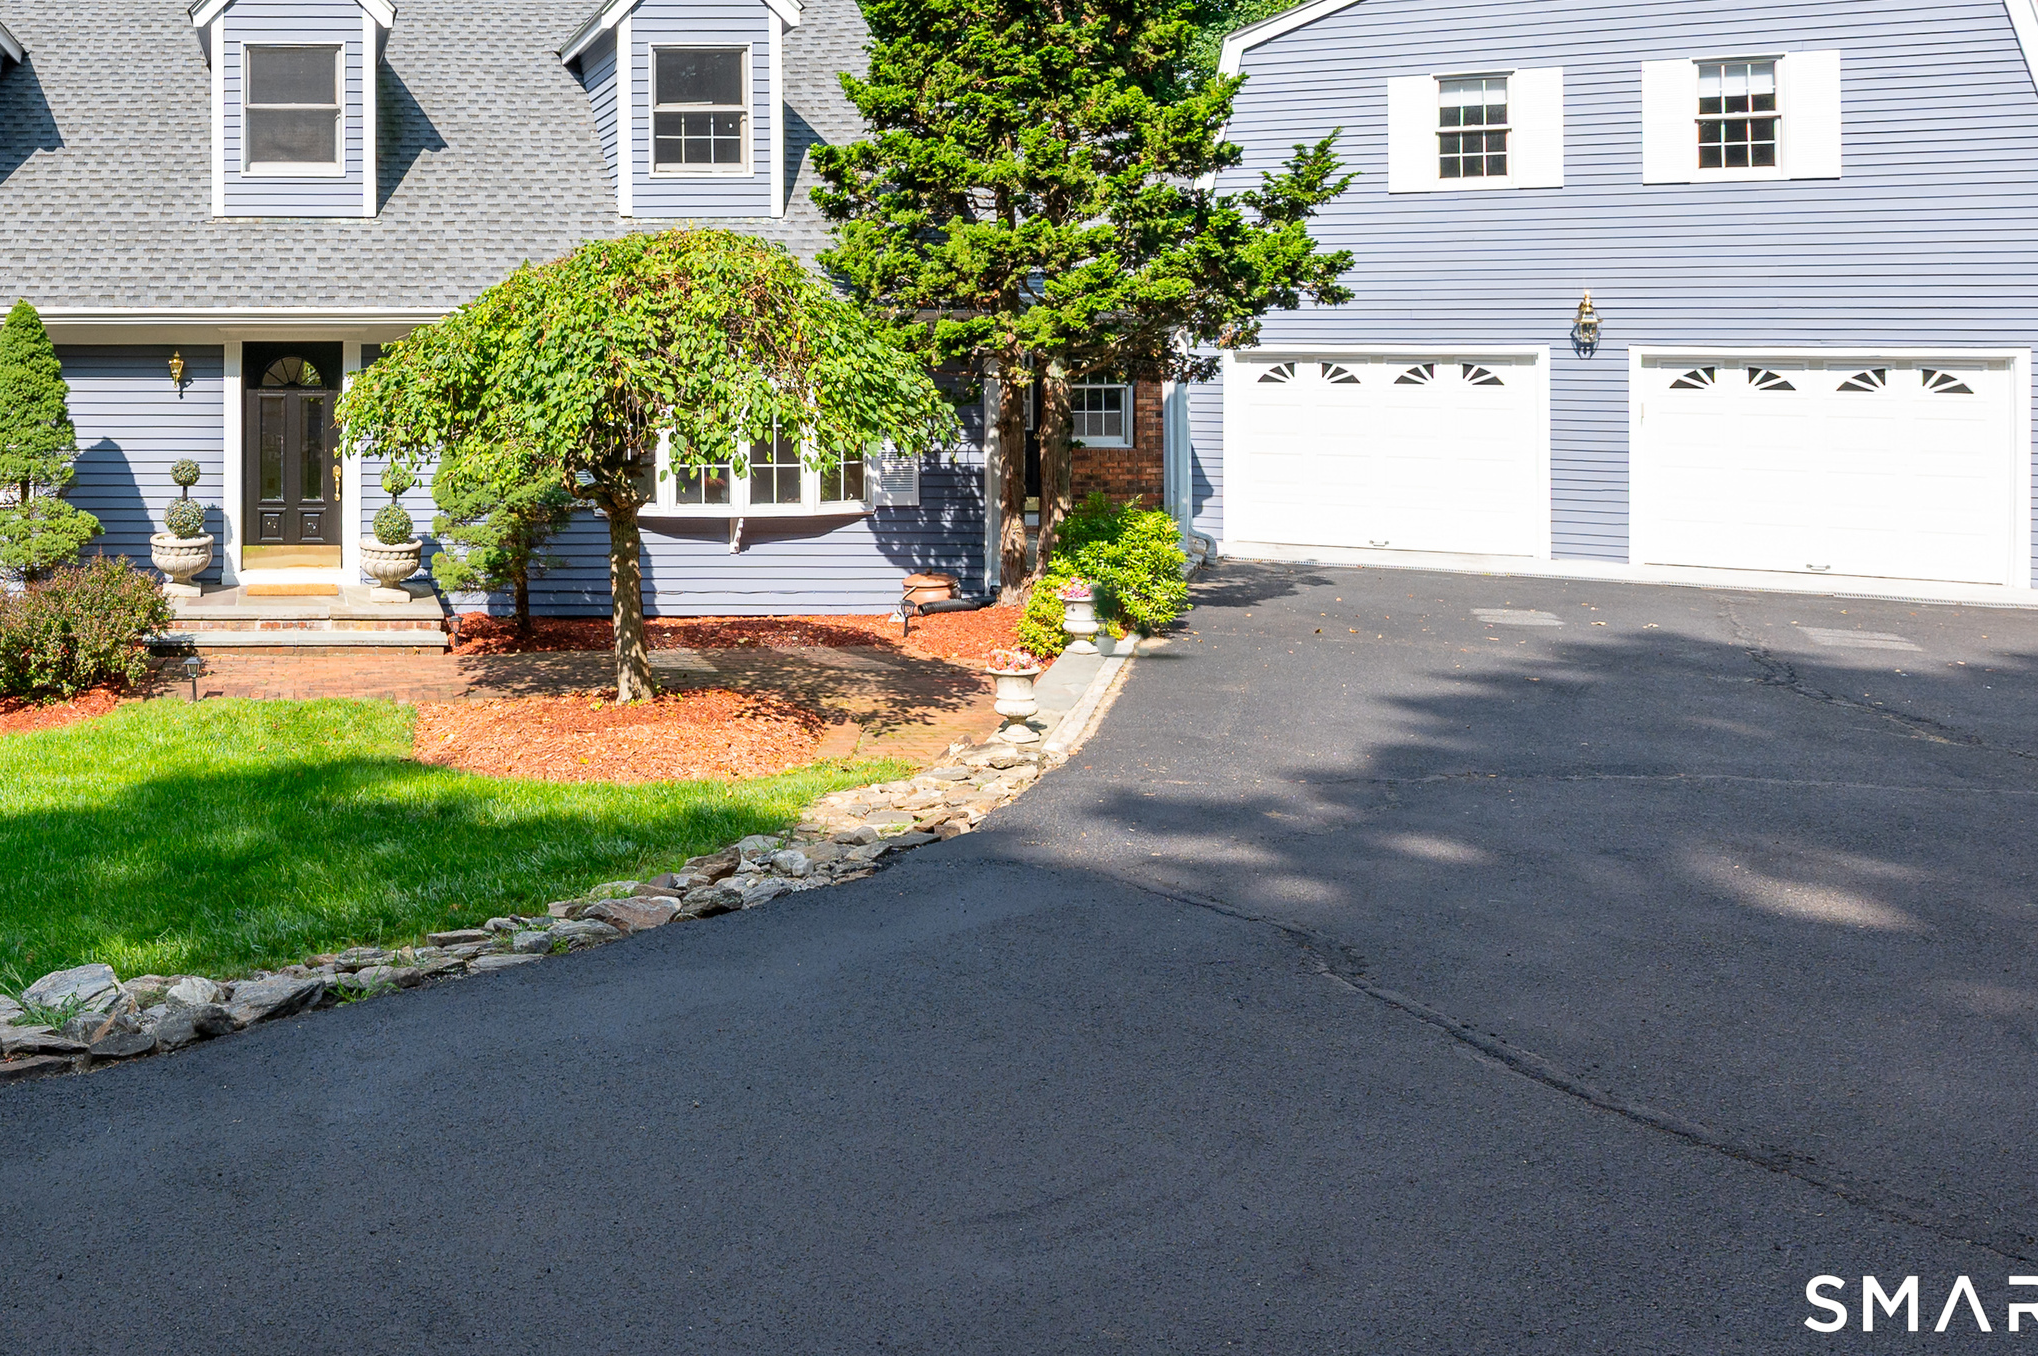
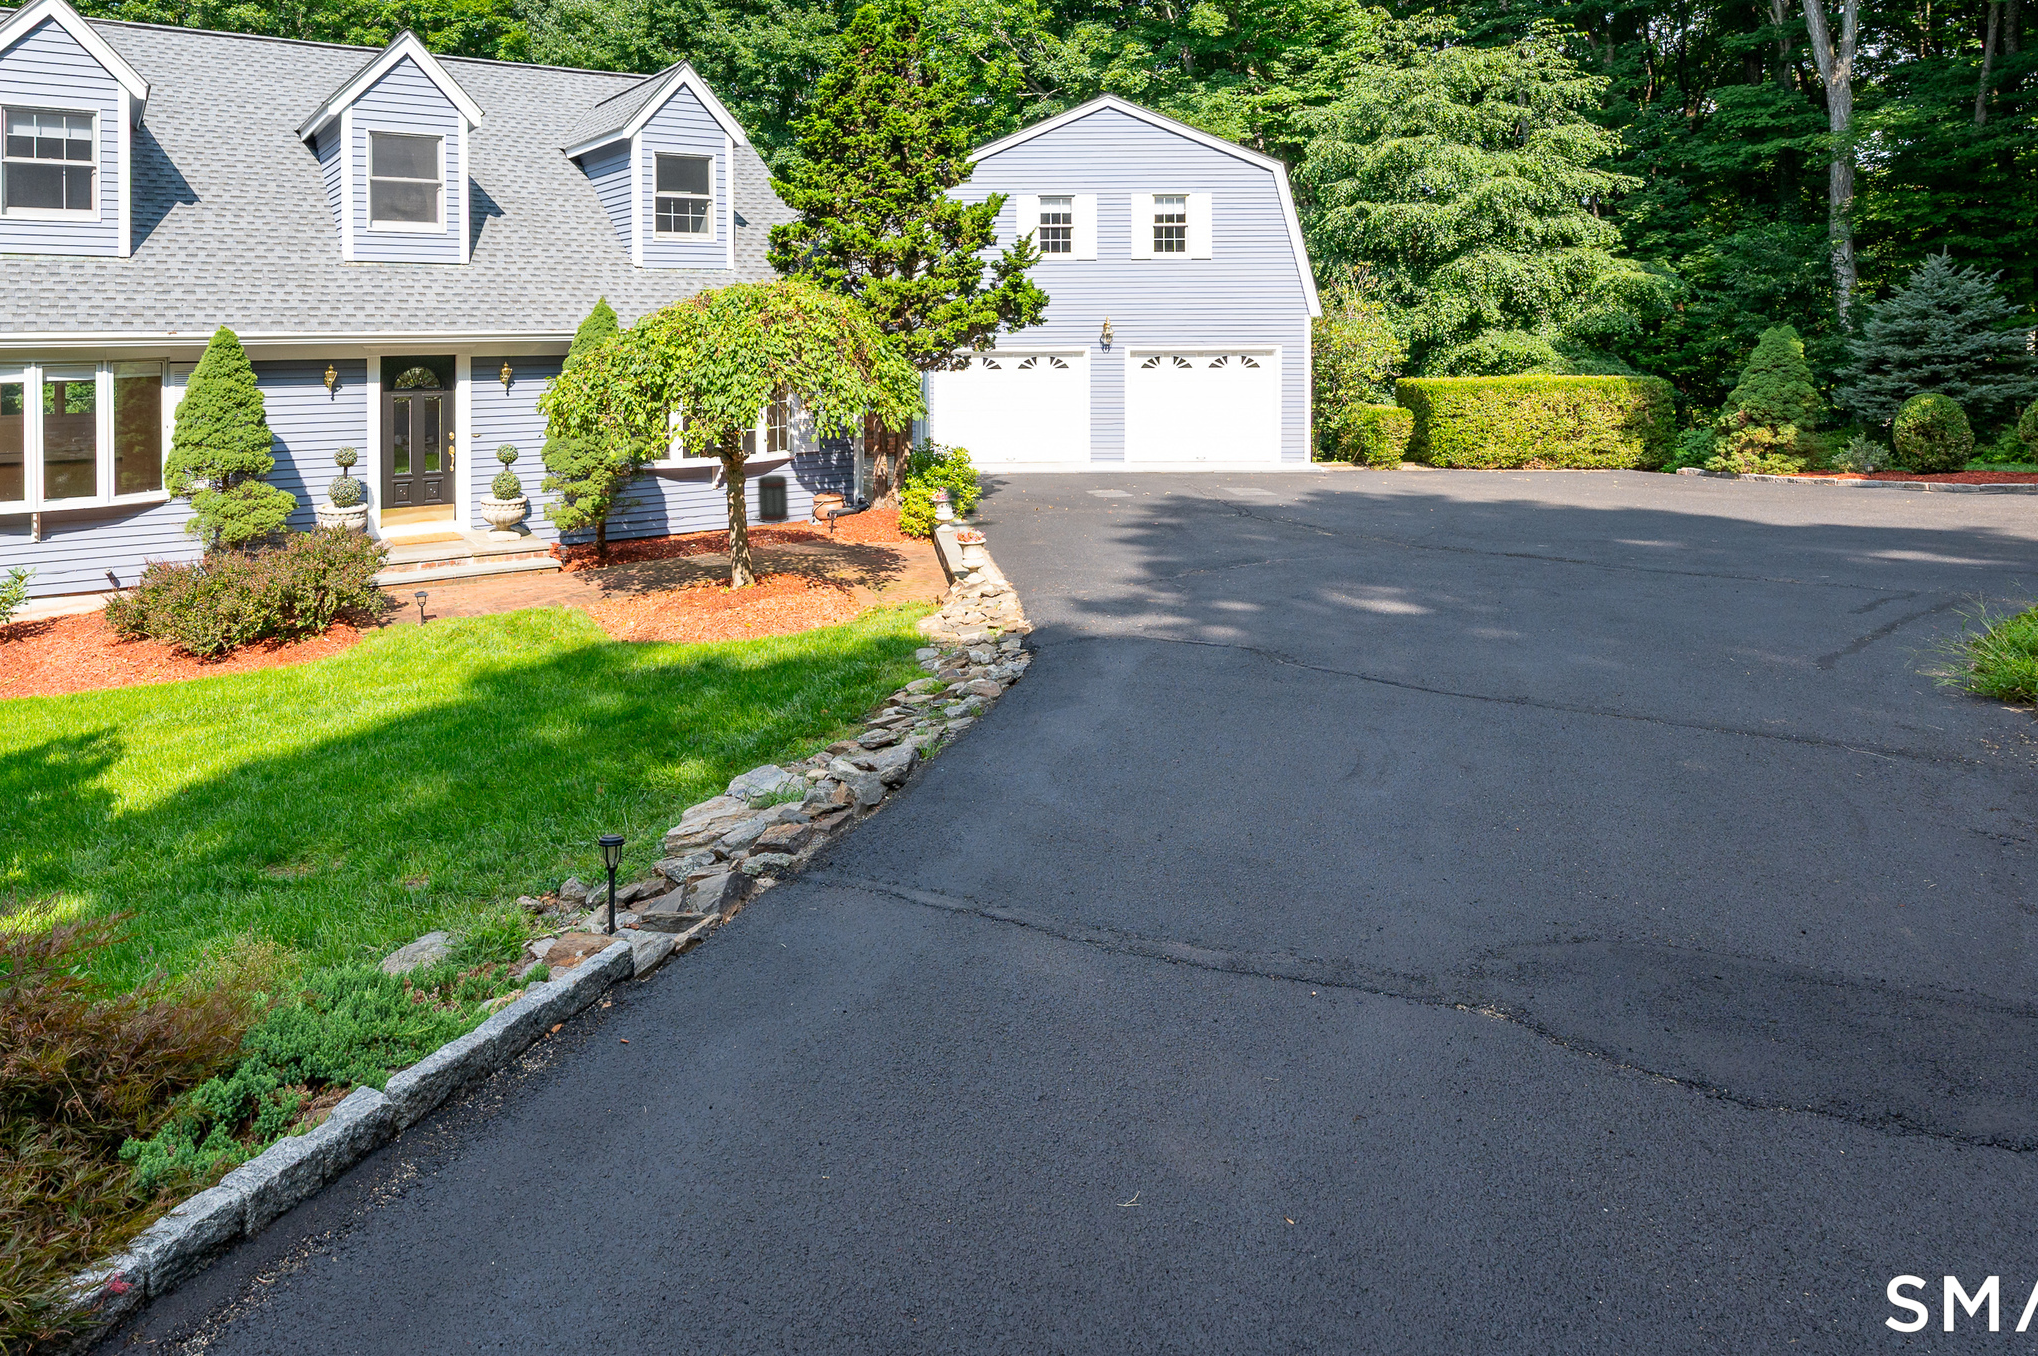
trash can: none [798,549,851,627] -> present [758,475,788,523]

